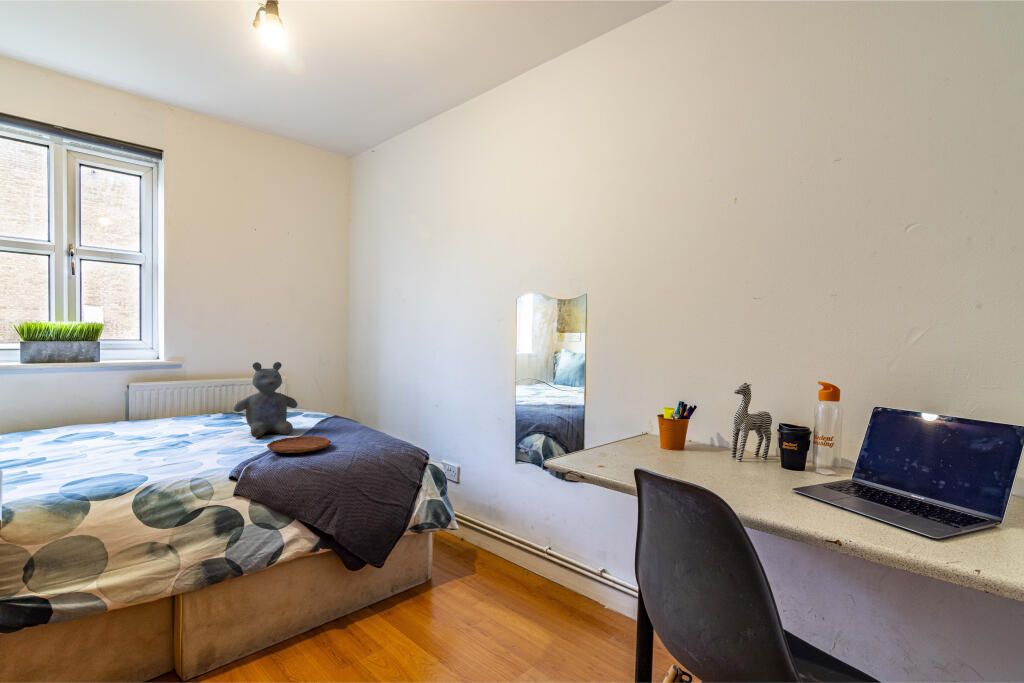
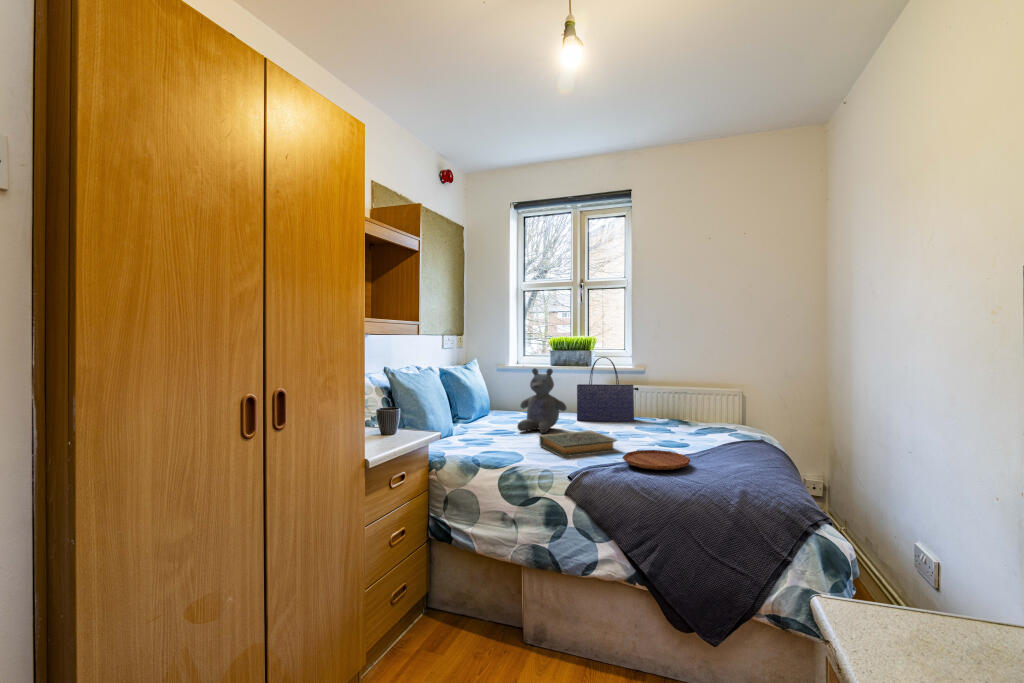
tote bag: none [103,350,192,431] -> present [577,357,638,422]
stuffed bear: present [234,362,298,438] -> present [517,368,566,433]
hardback book: none [131,434,239,465] -> present [539,431,617,457]

